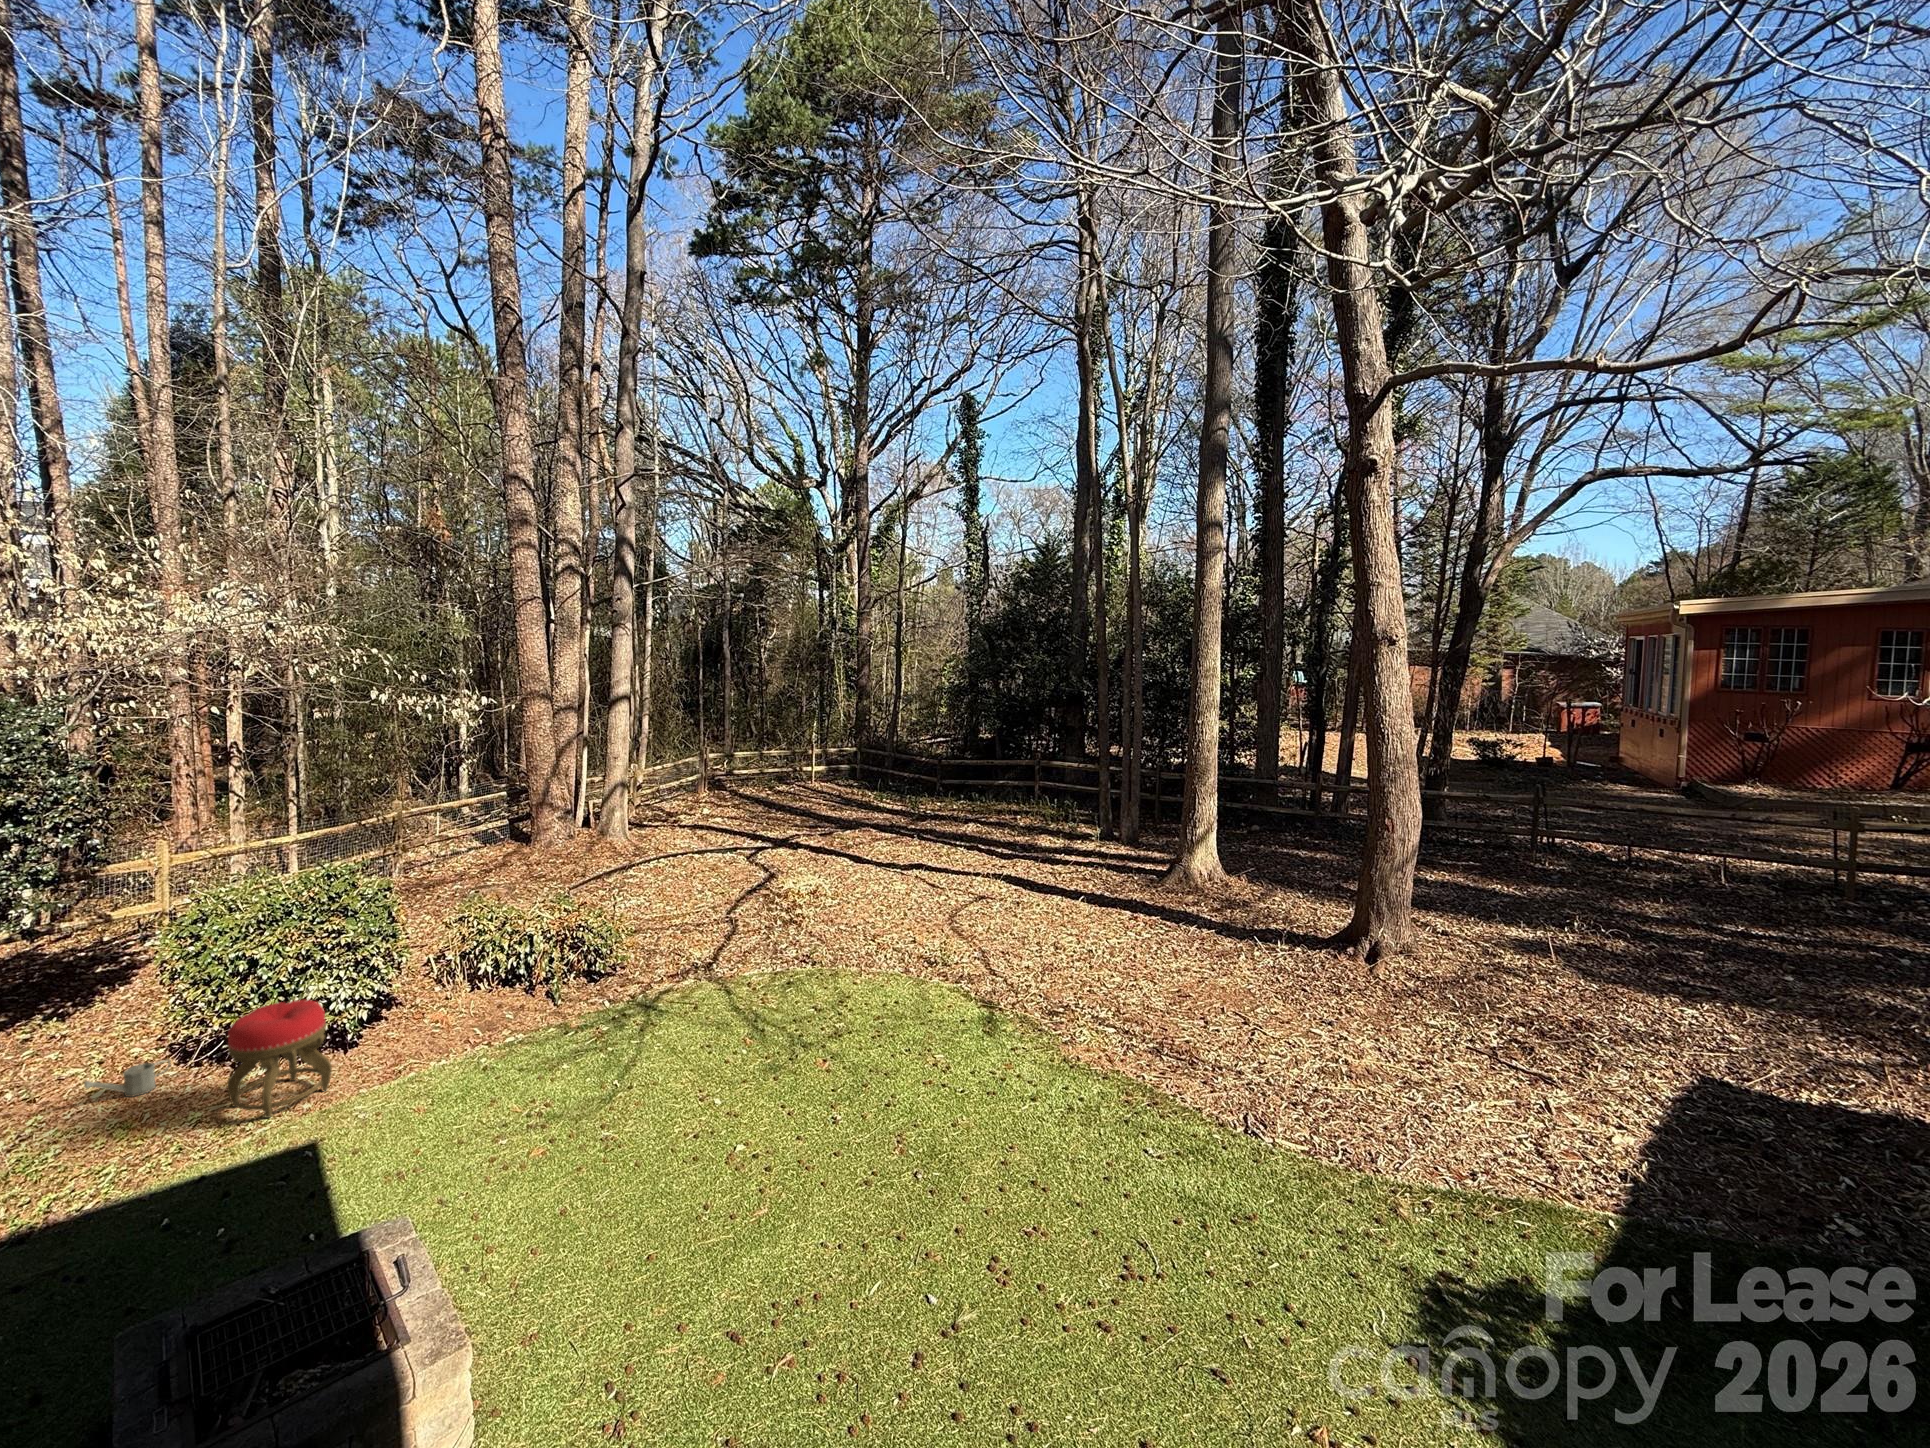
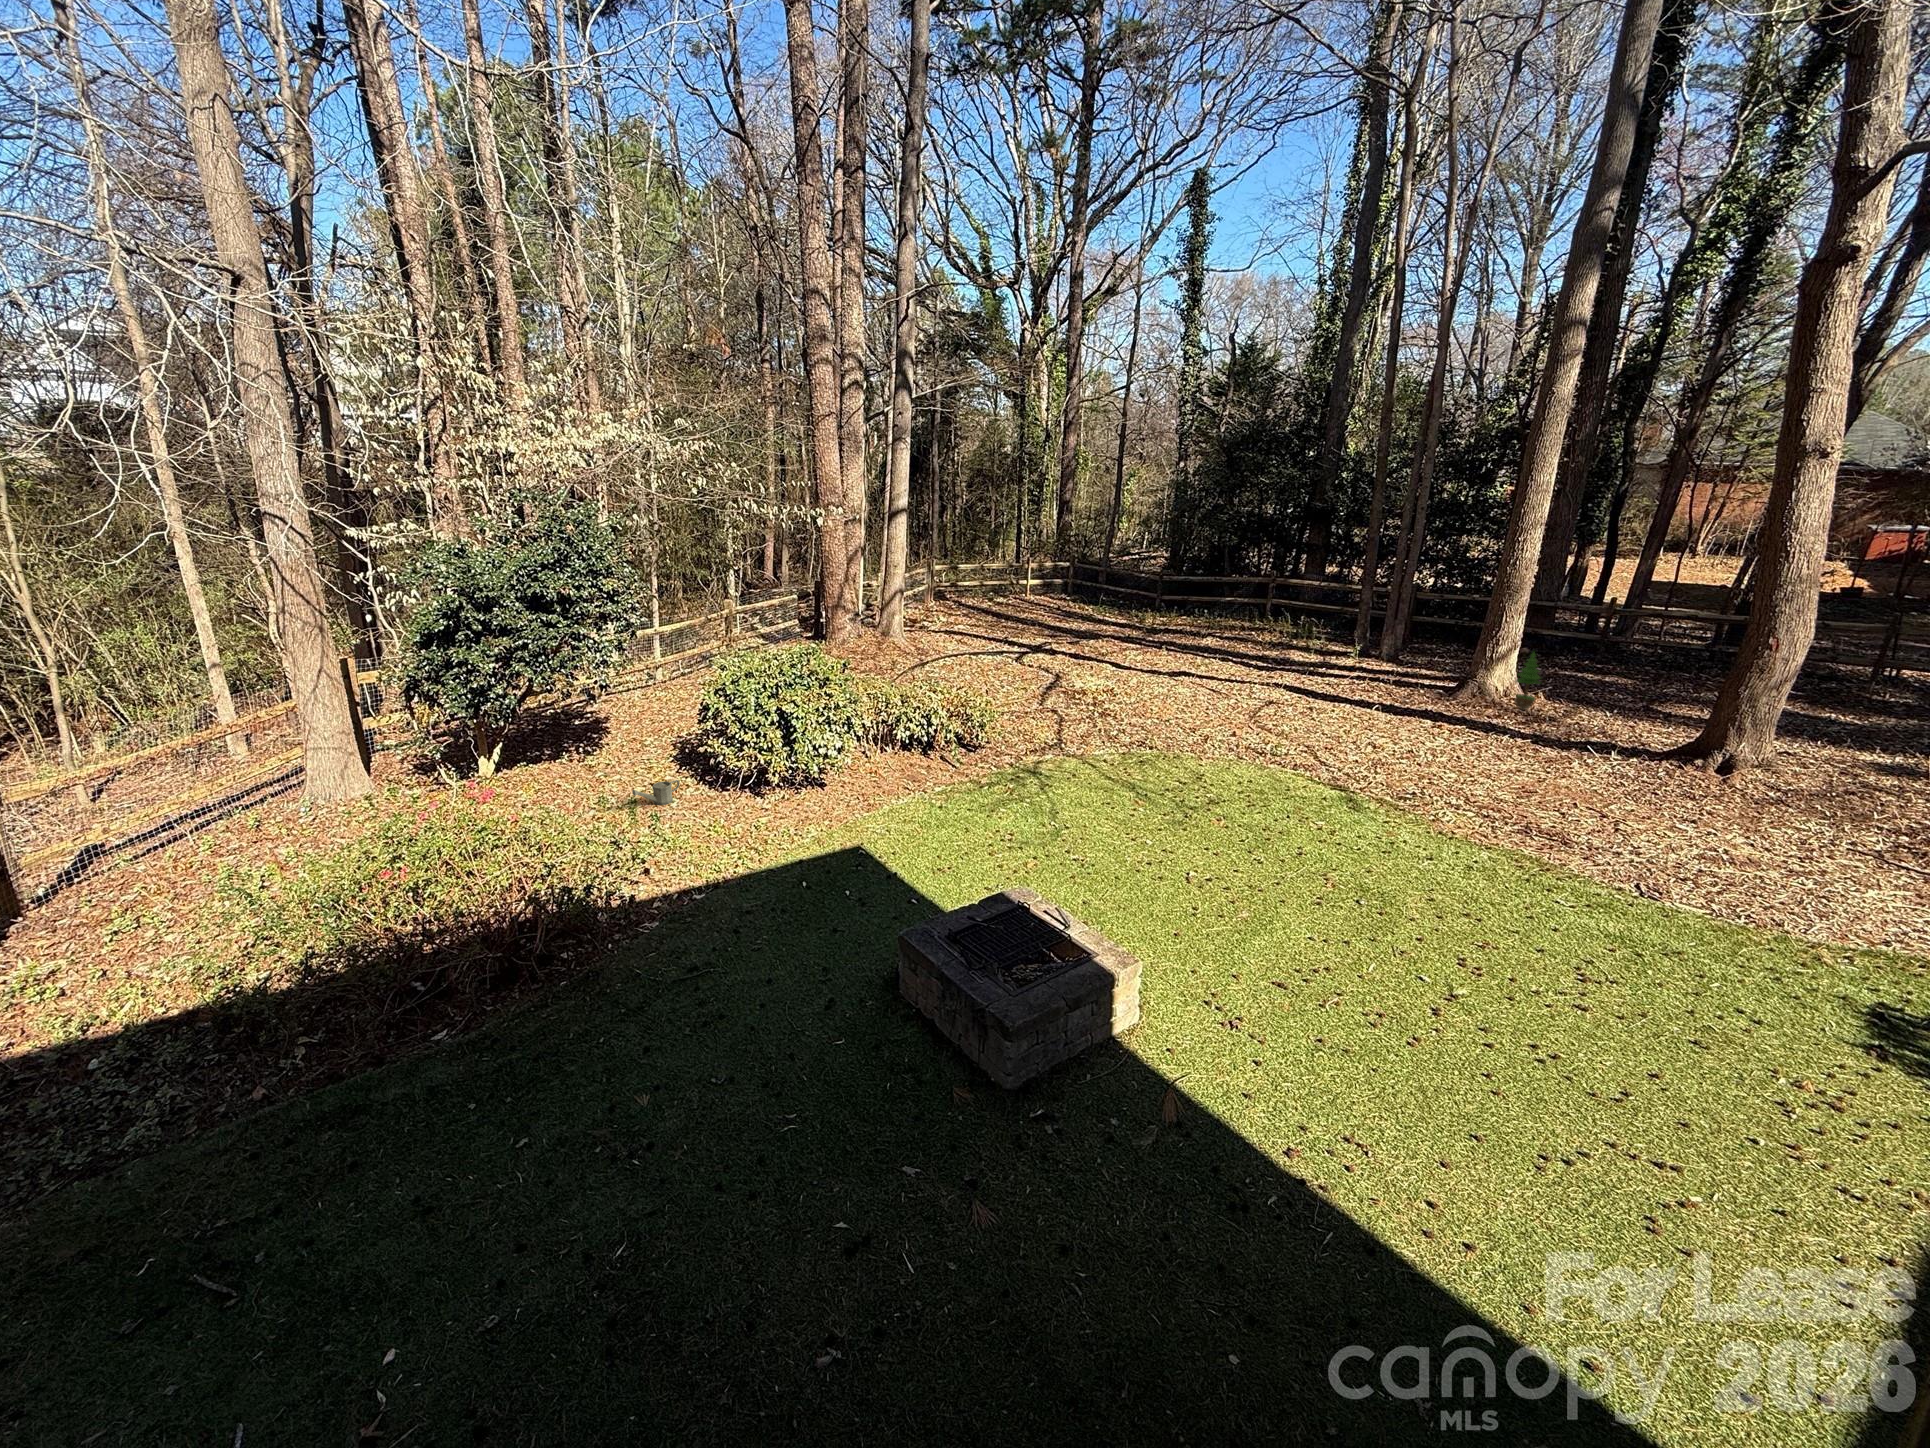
potted tree: none [1212,832,1236,894] -> present [1514,652,1540,710]
stool: present [227,999,332,1118] -> none [741,741,810,826]

